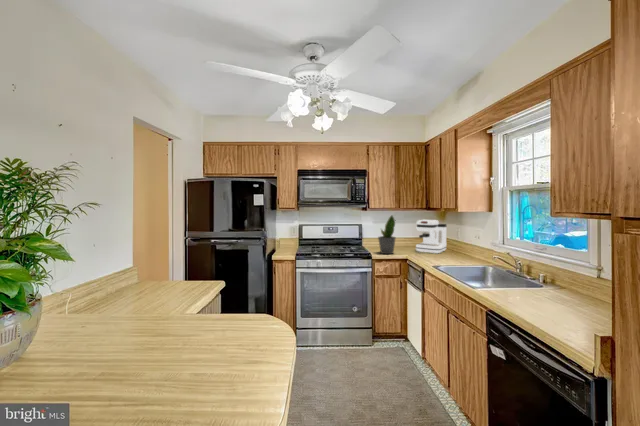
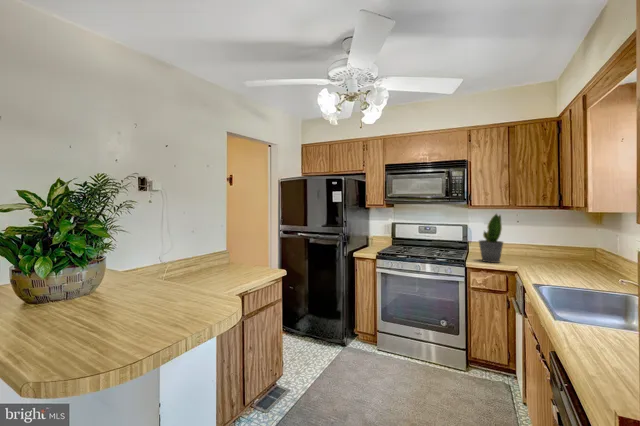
coffee maker: present [416,220,447,253] -> none [537,221,591,268]

